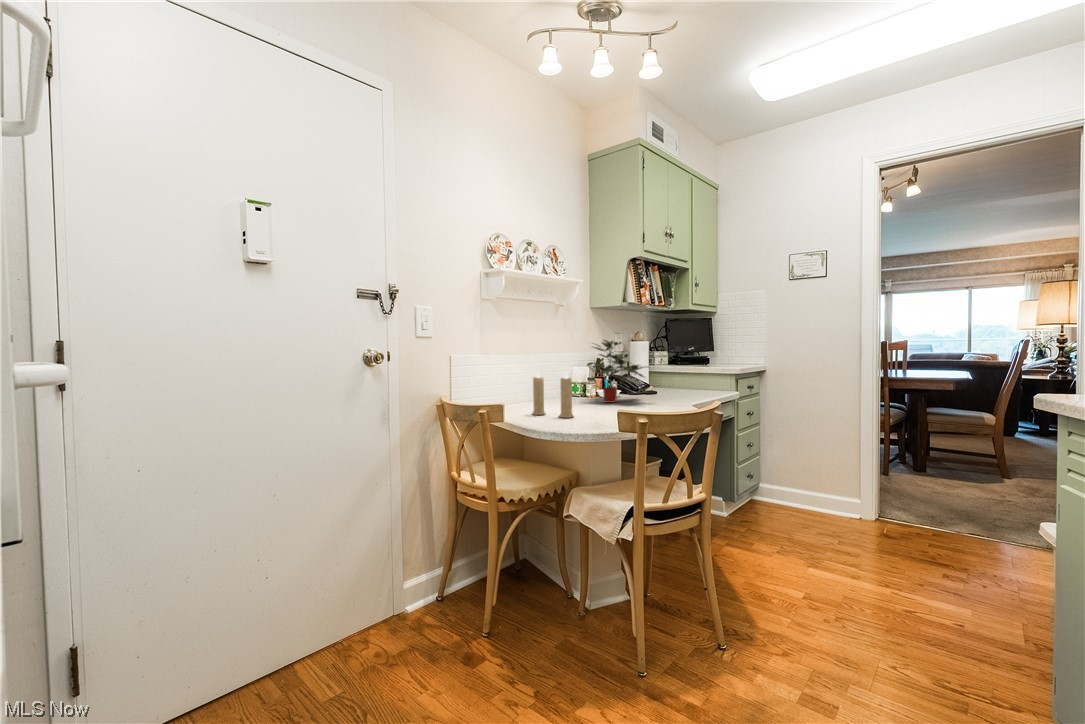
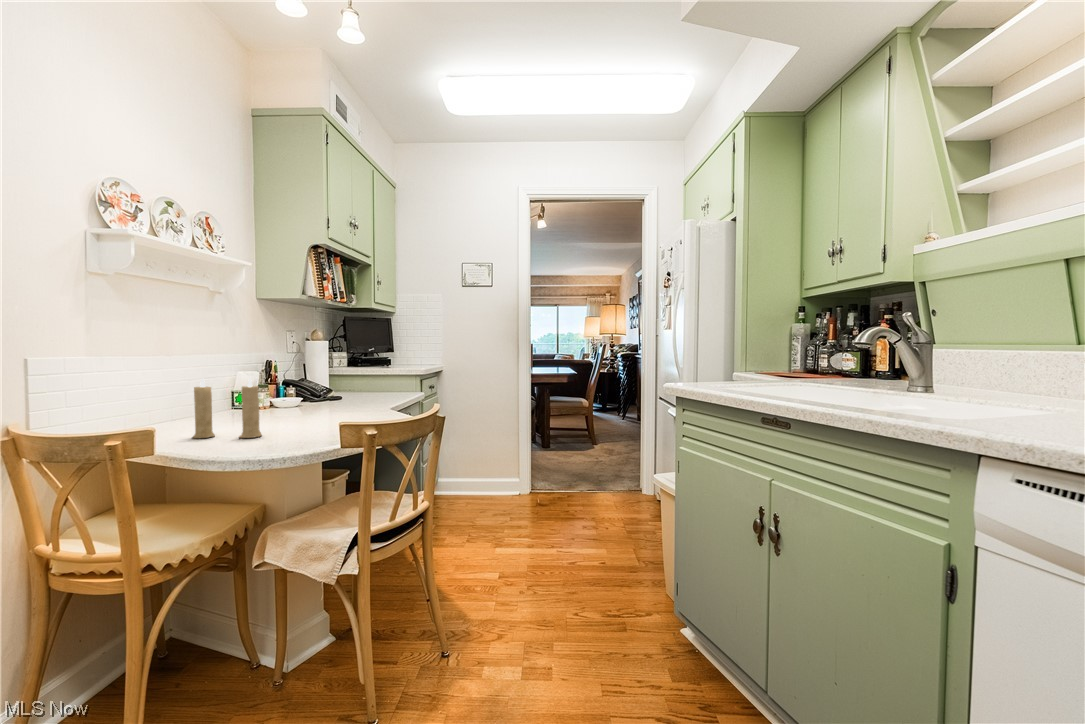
potted plant: present [587,340,647,402] -> none [261,338,348,413]

